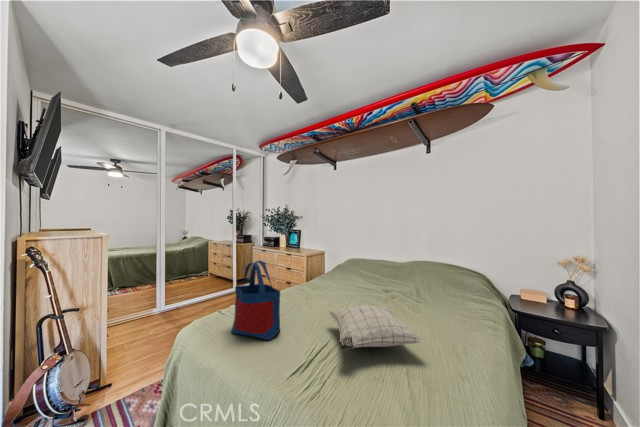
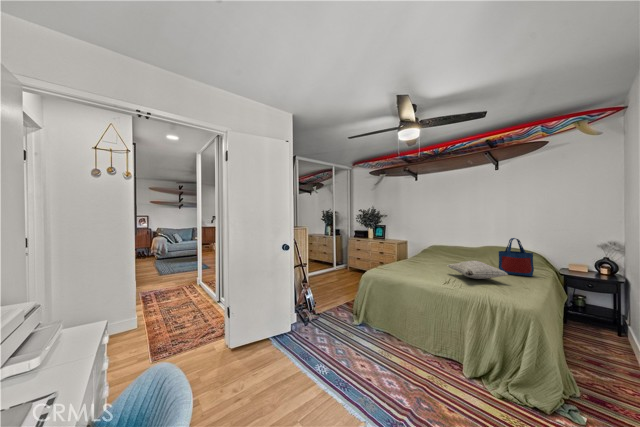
tote bag: present [232,261,280,340] -> present [499,238,534,277]

